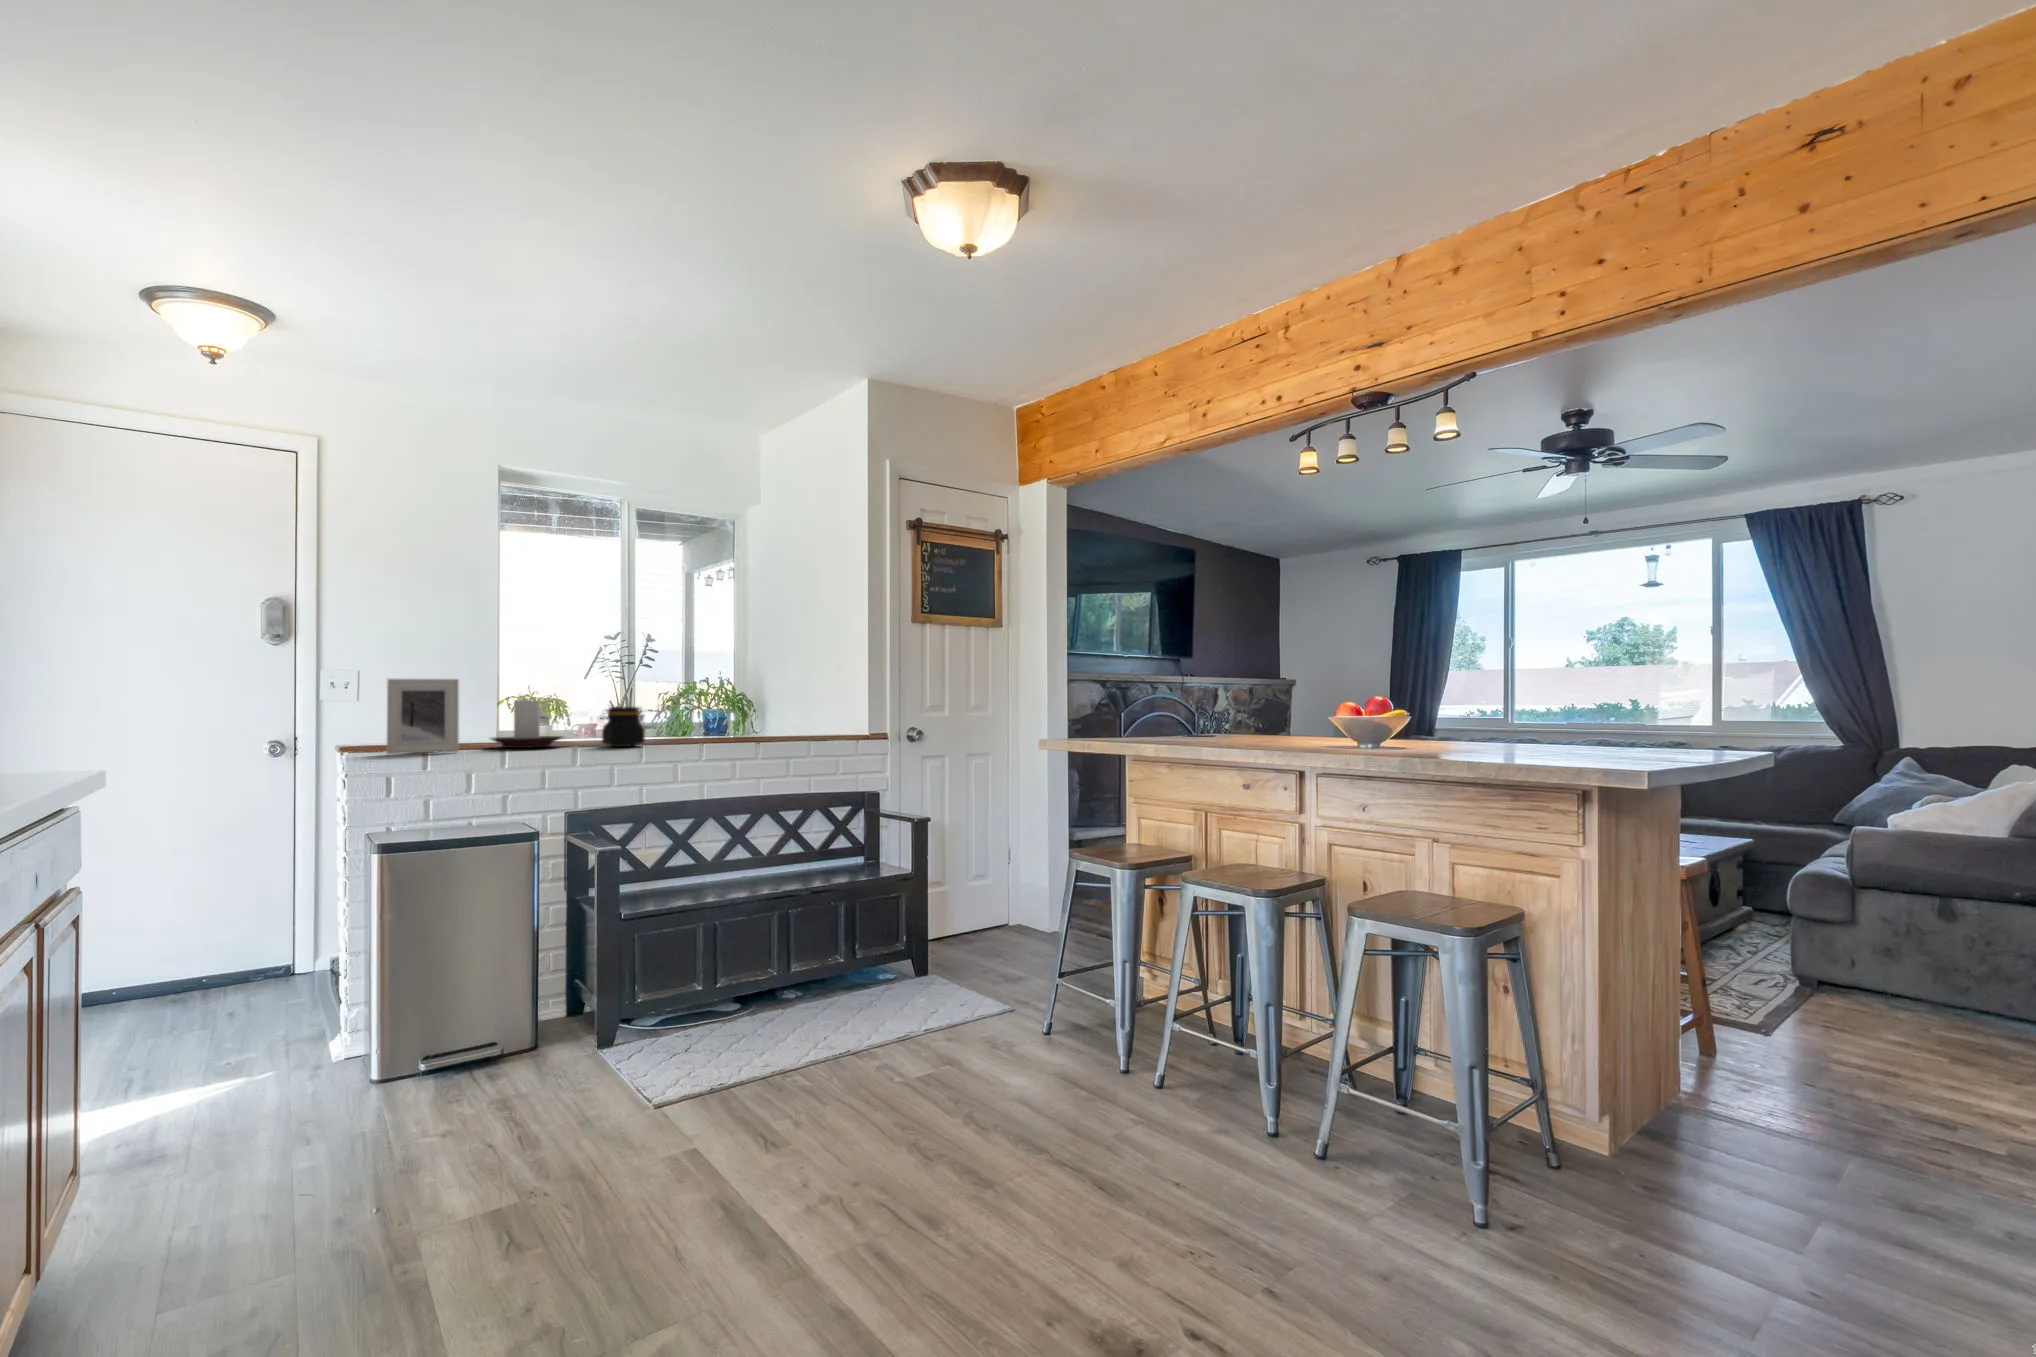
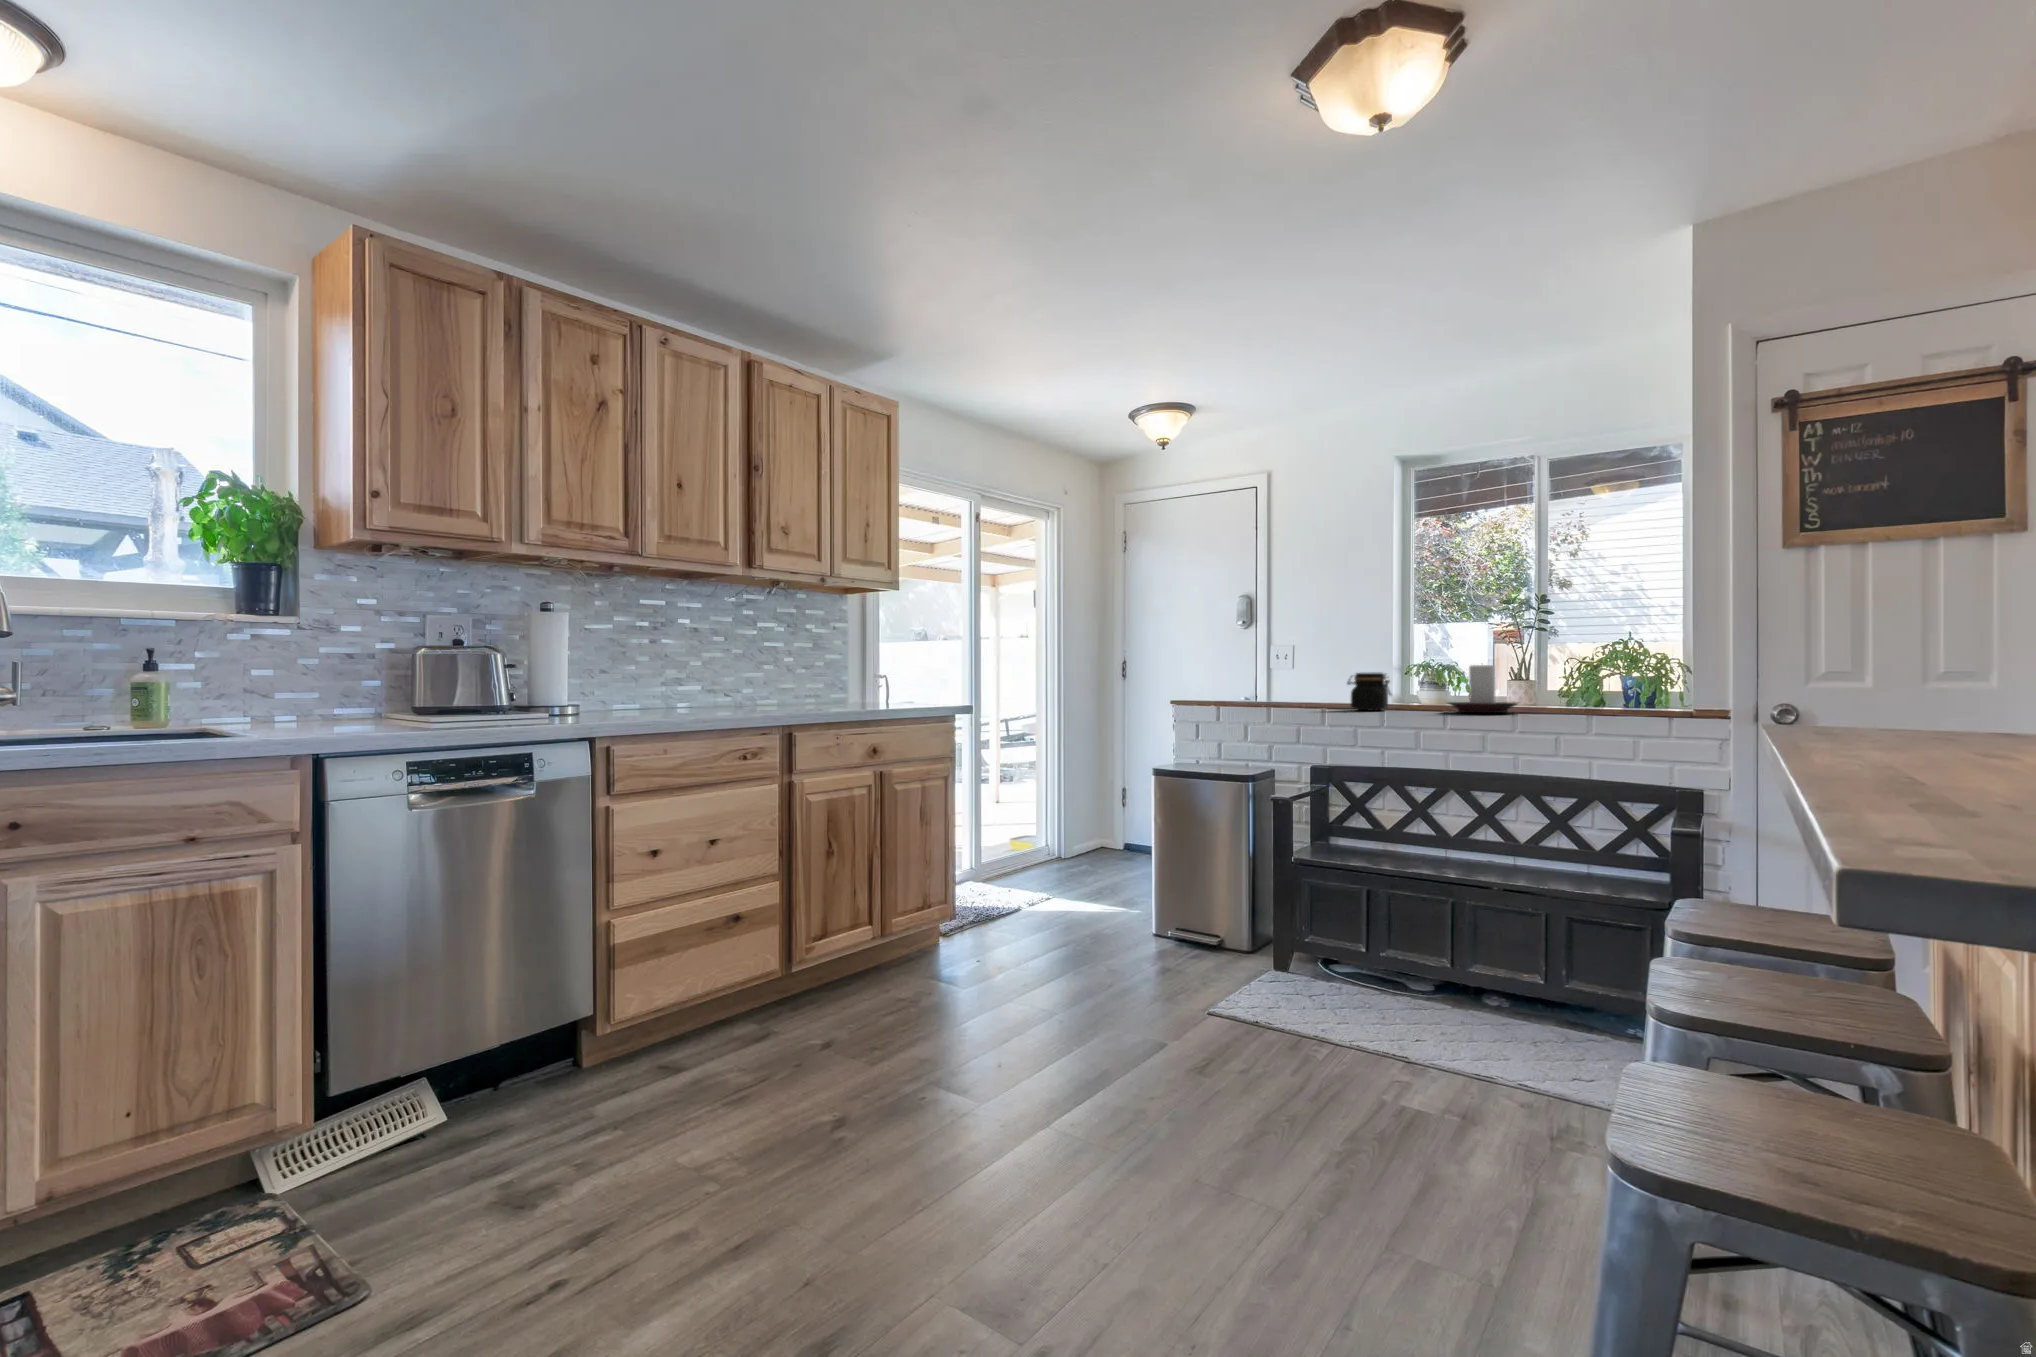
picture frame: present [386,679,459,754] -> none [1195,651,1241,708]
candle holder: present [491,700,562,748] -> present [1448,665,1518,713]

